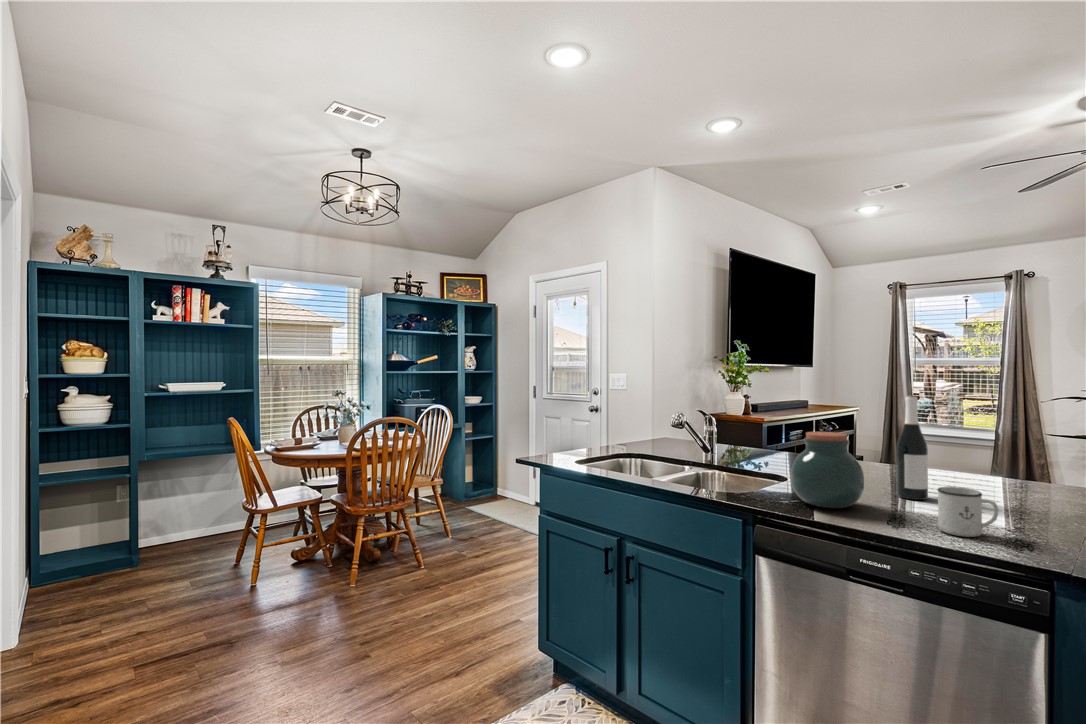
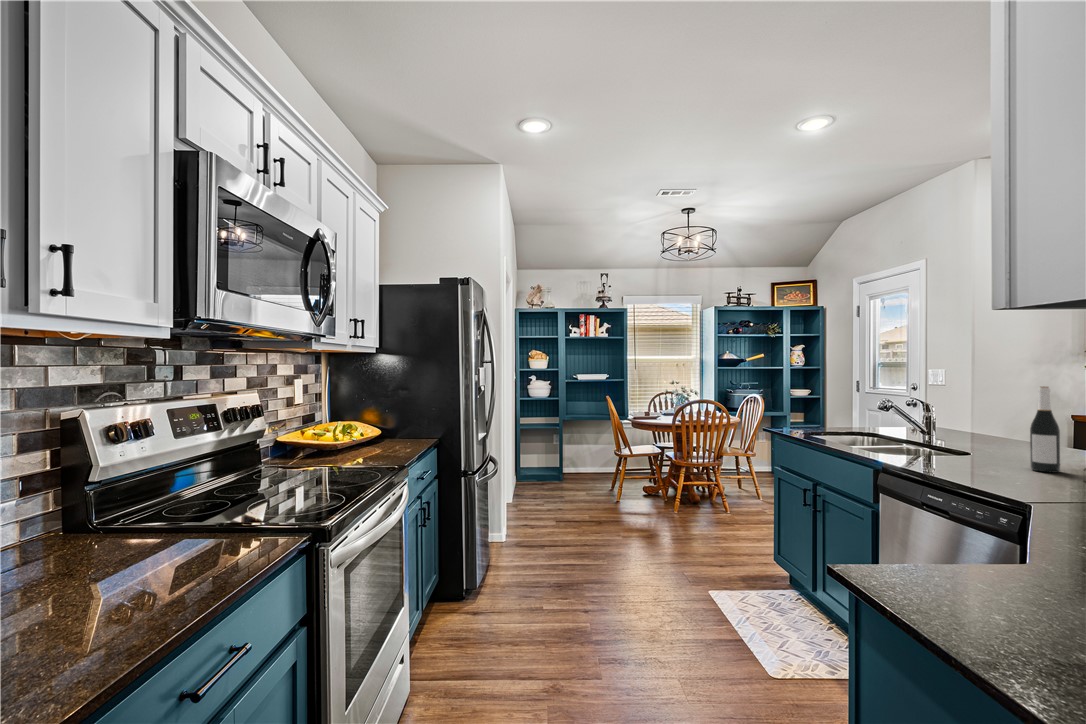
jar: present [791,432,864,508] -> none [912,411,972,466]
mug: present [938,487,998,537] -> none [988,451,1037,486]

